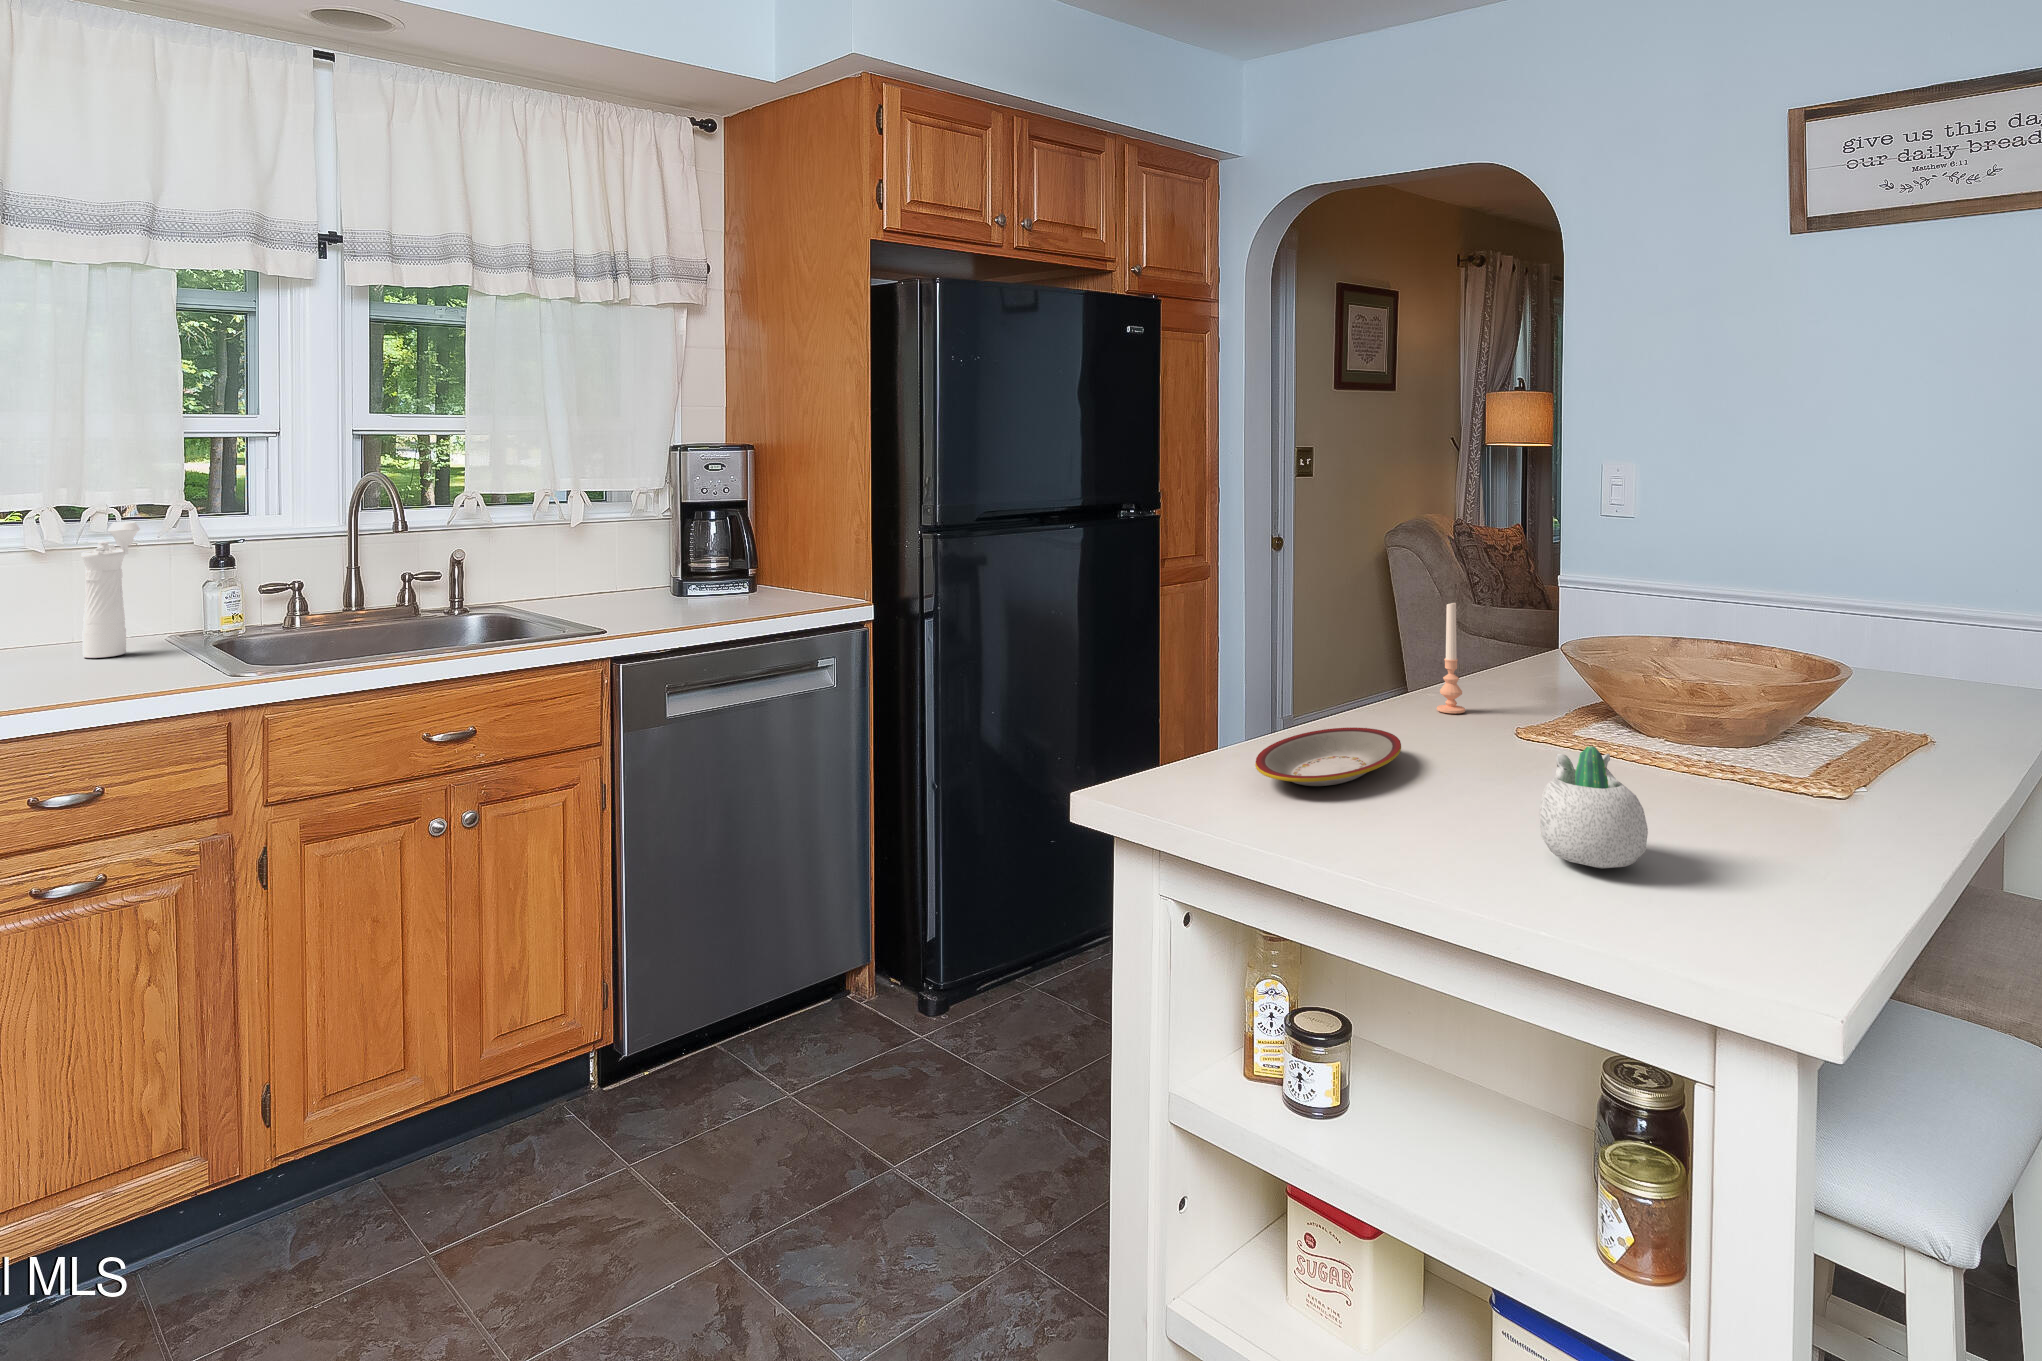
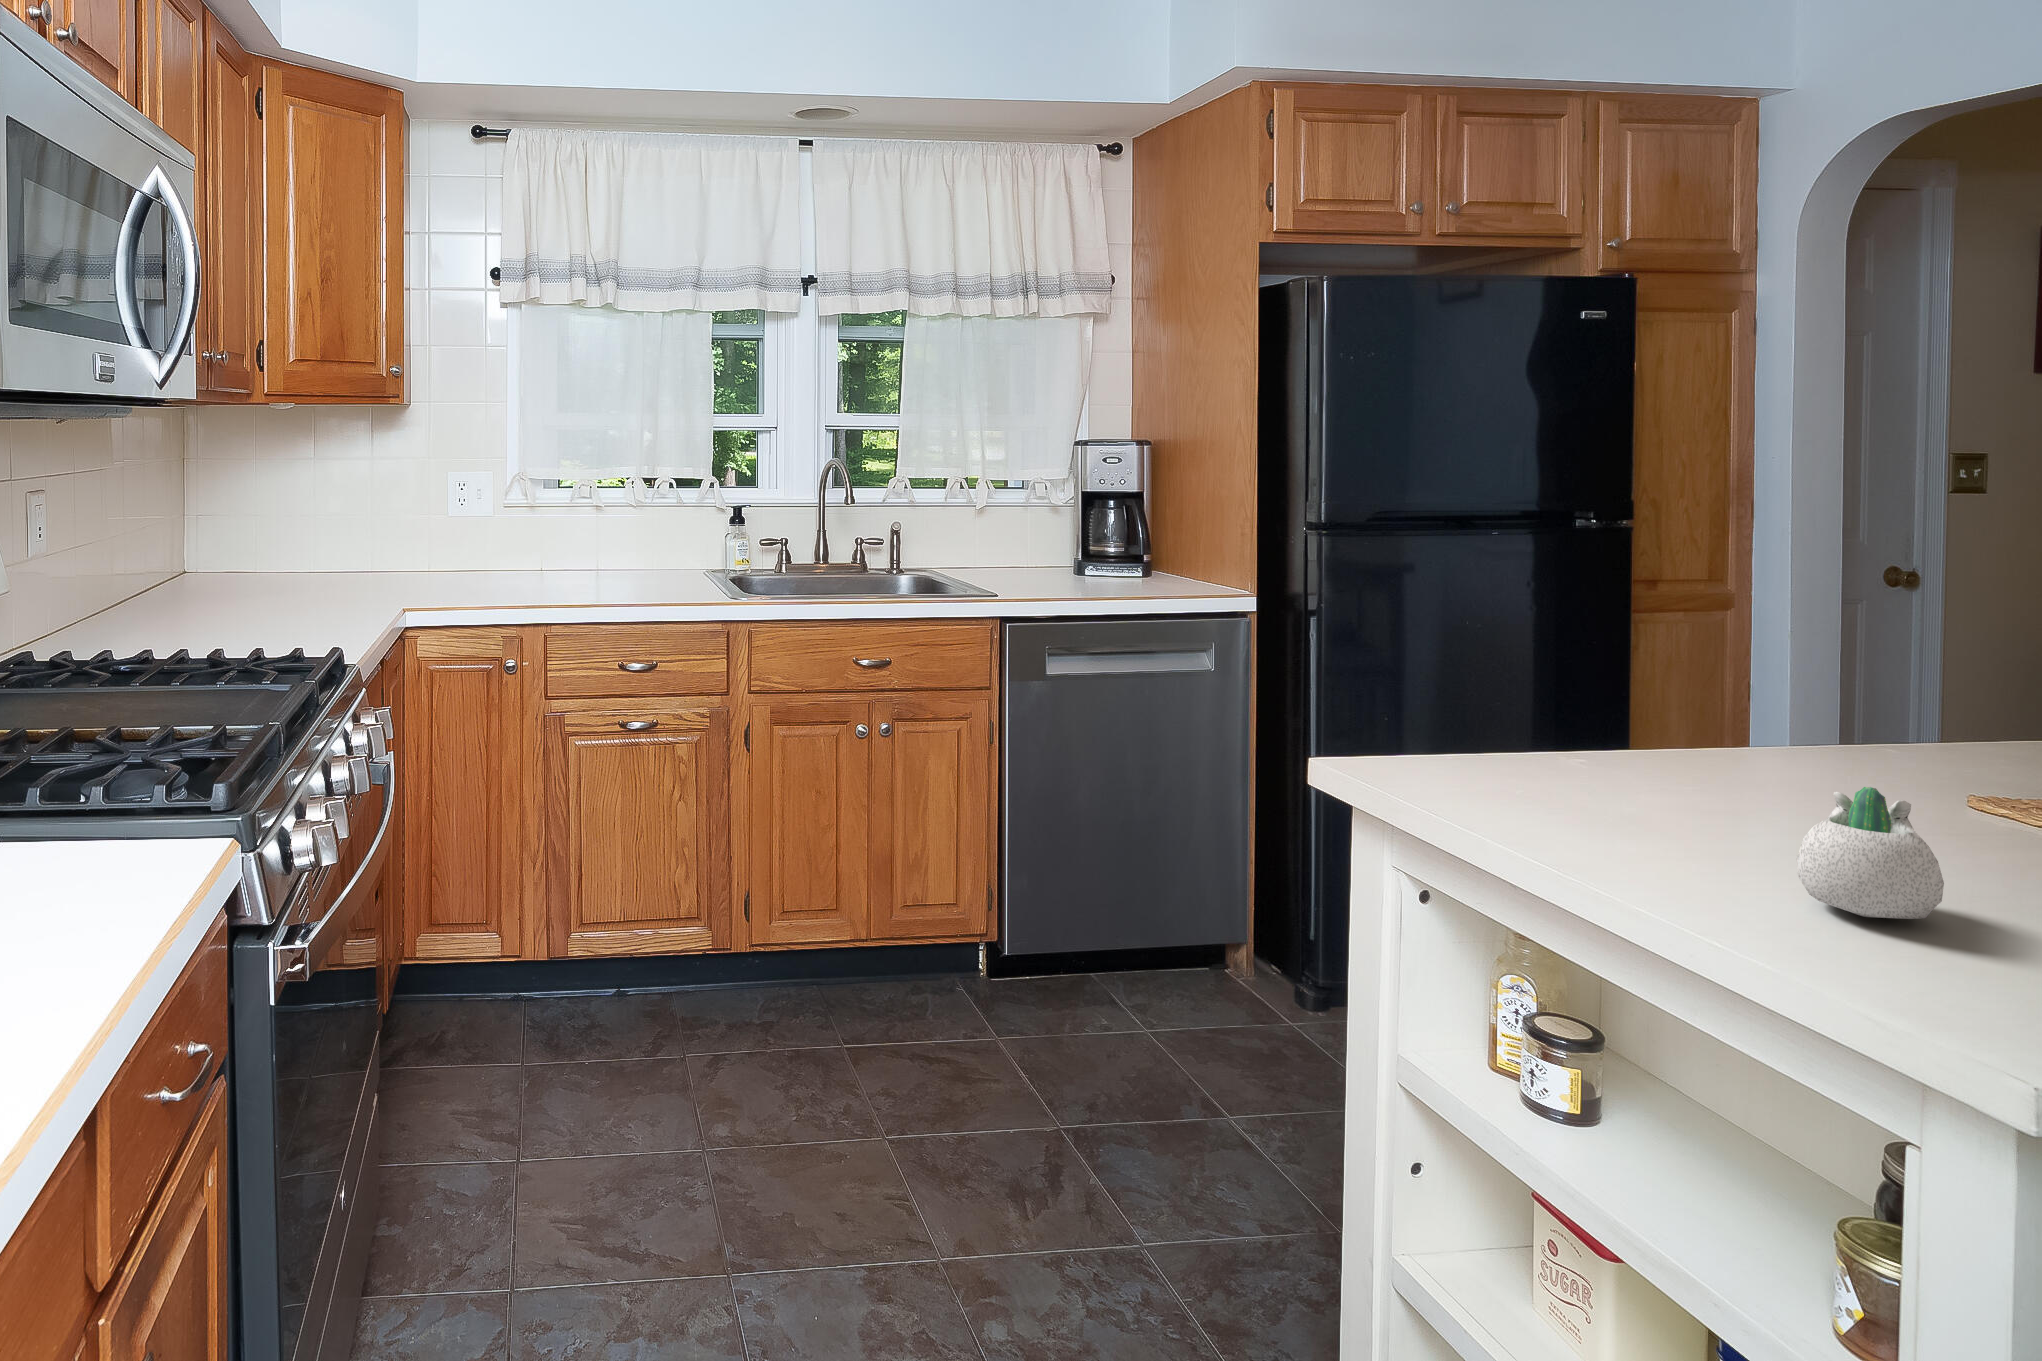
pepper mill: present [81,522,140,658] -> none [654,488,688,580]
candle: present [1437,603,1465,714] -> none [1872,642,1917,777]
plate: present [1255,728,1401,786] -> none [1520,755,1740,803]

